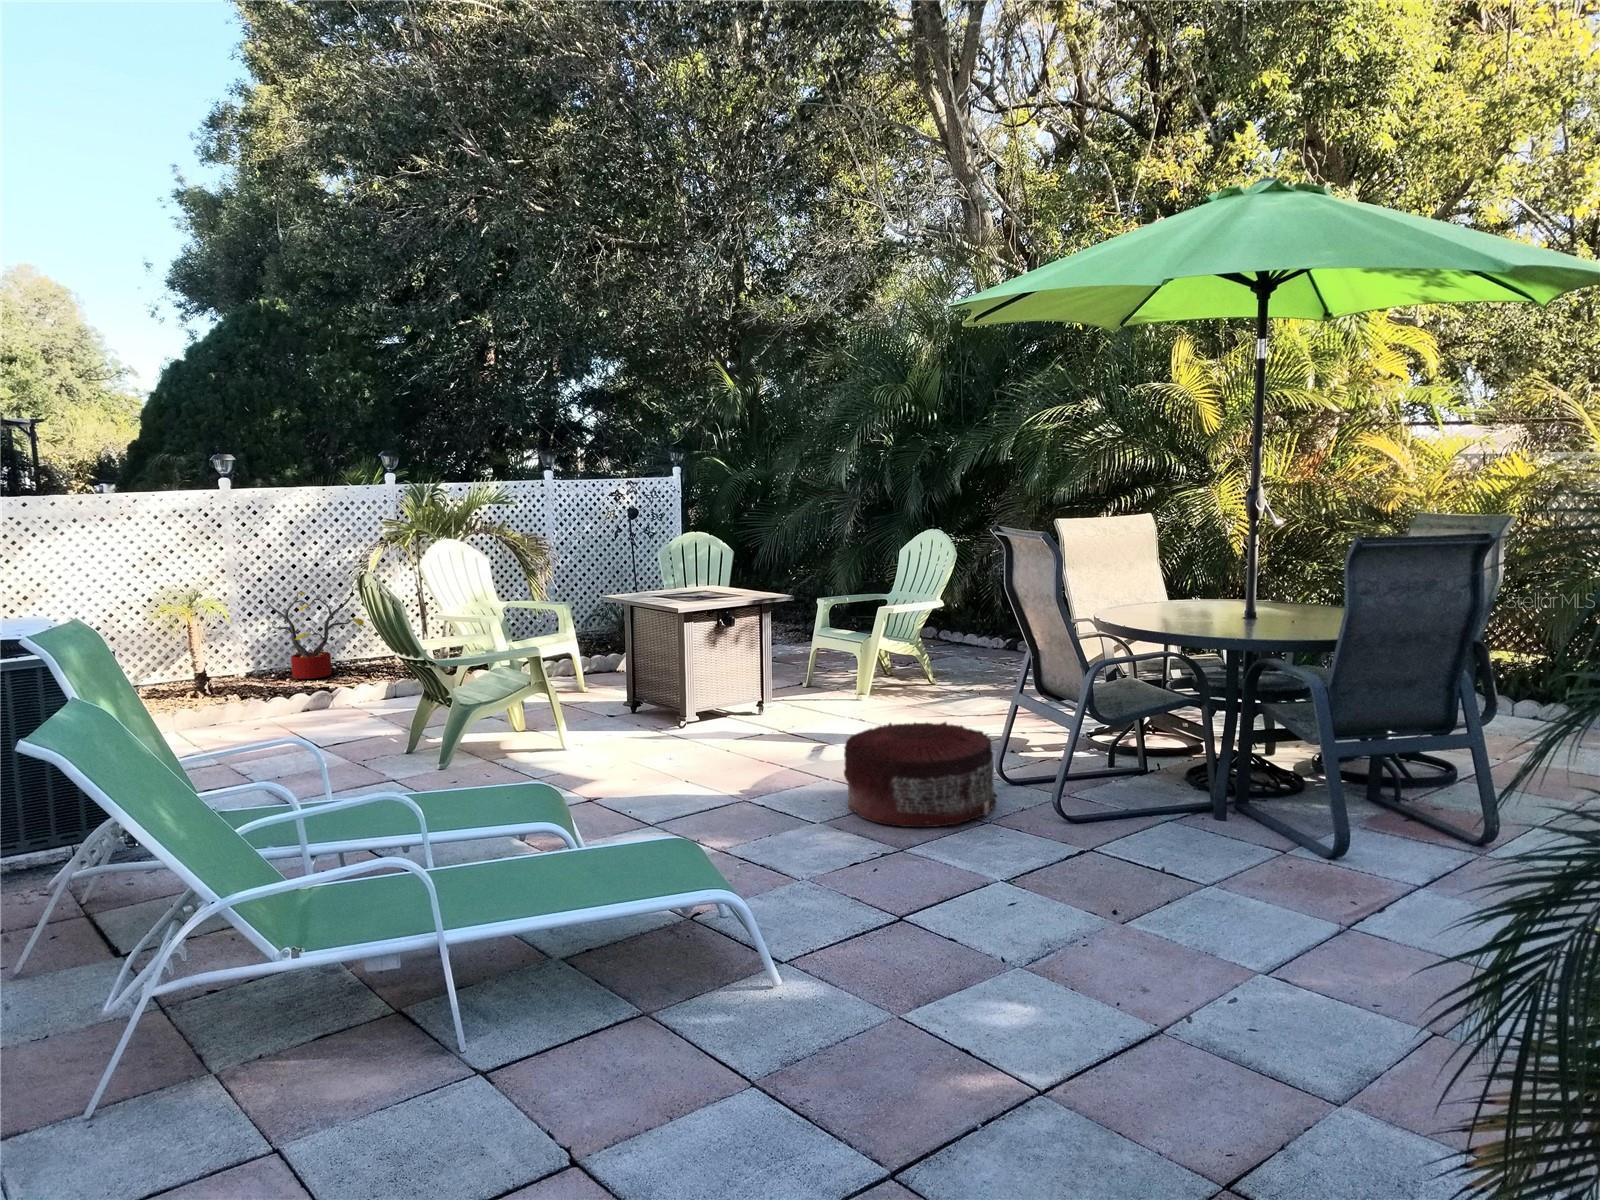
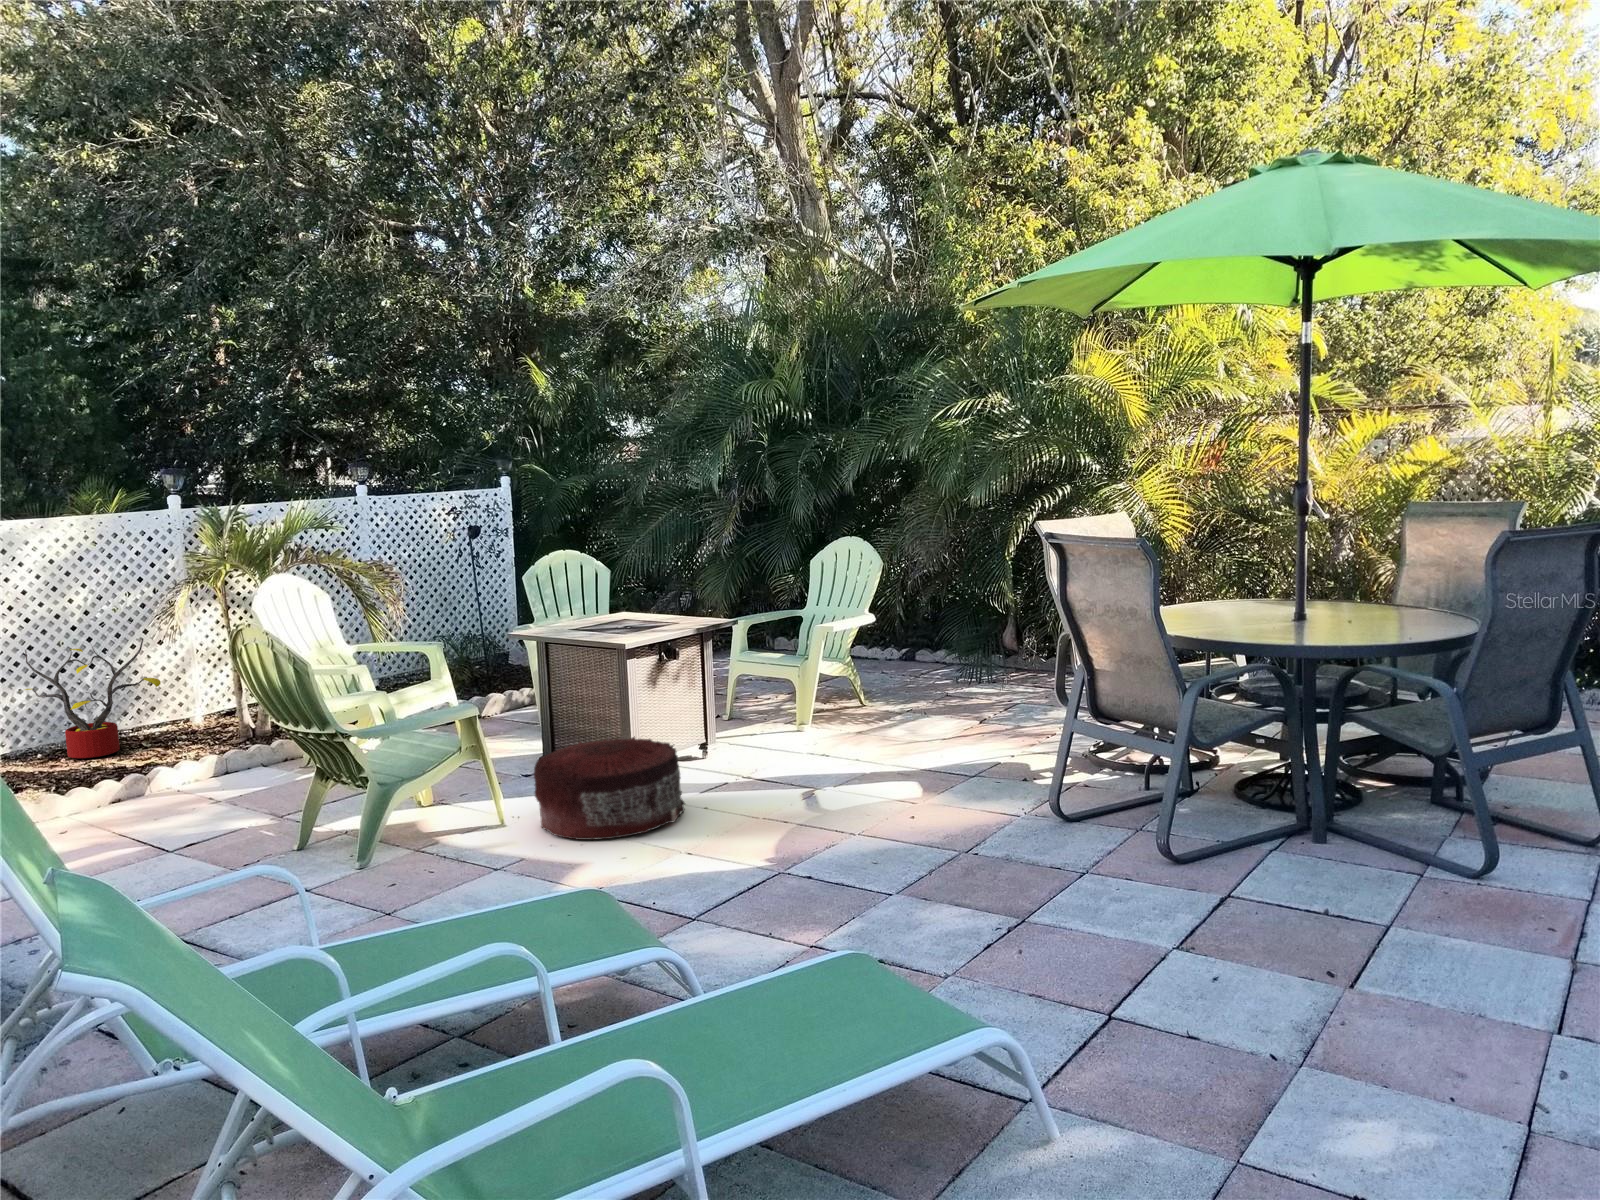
pouf: present [844,722,996,827] -> present [534,737,685,840]

